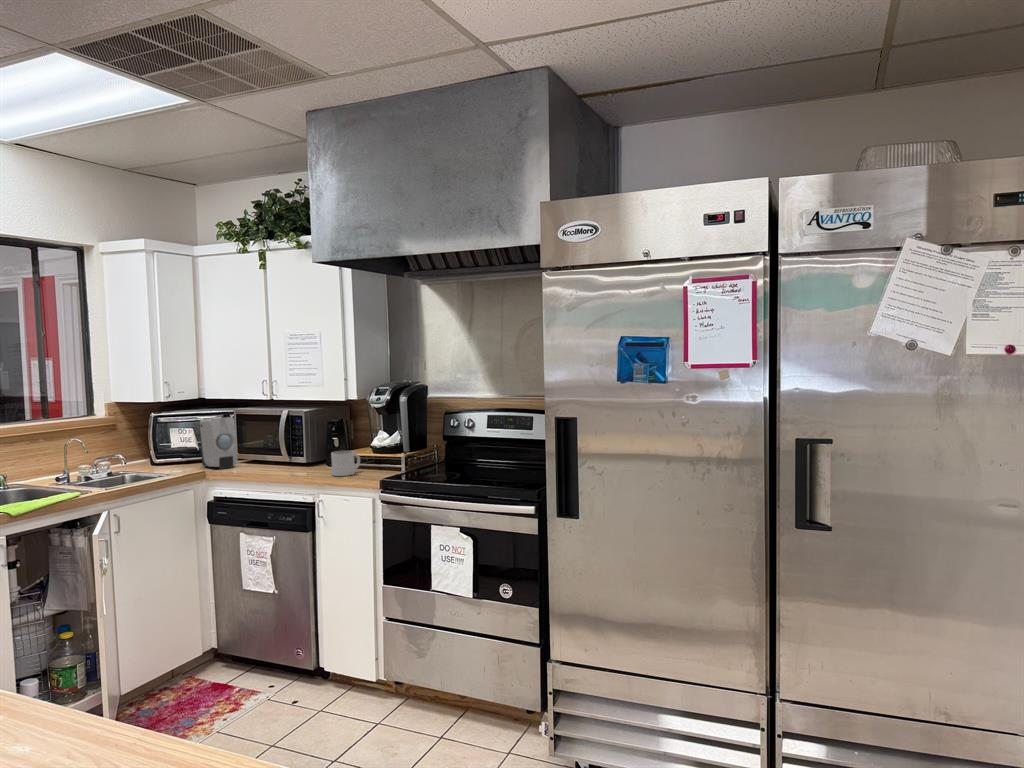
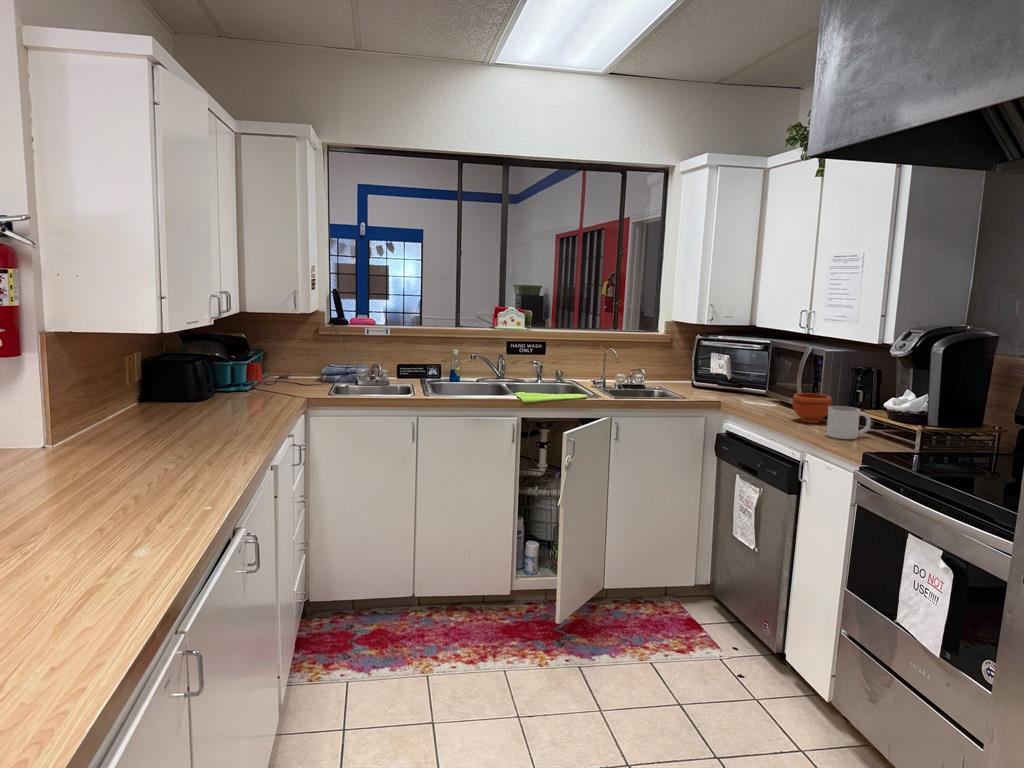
soap dispenser: present [199,417,238,469] -> none [727,347,760,403]
bowl: none [287,447,319,471] -> present [792,393,832,423]

